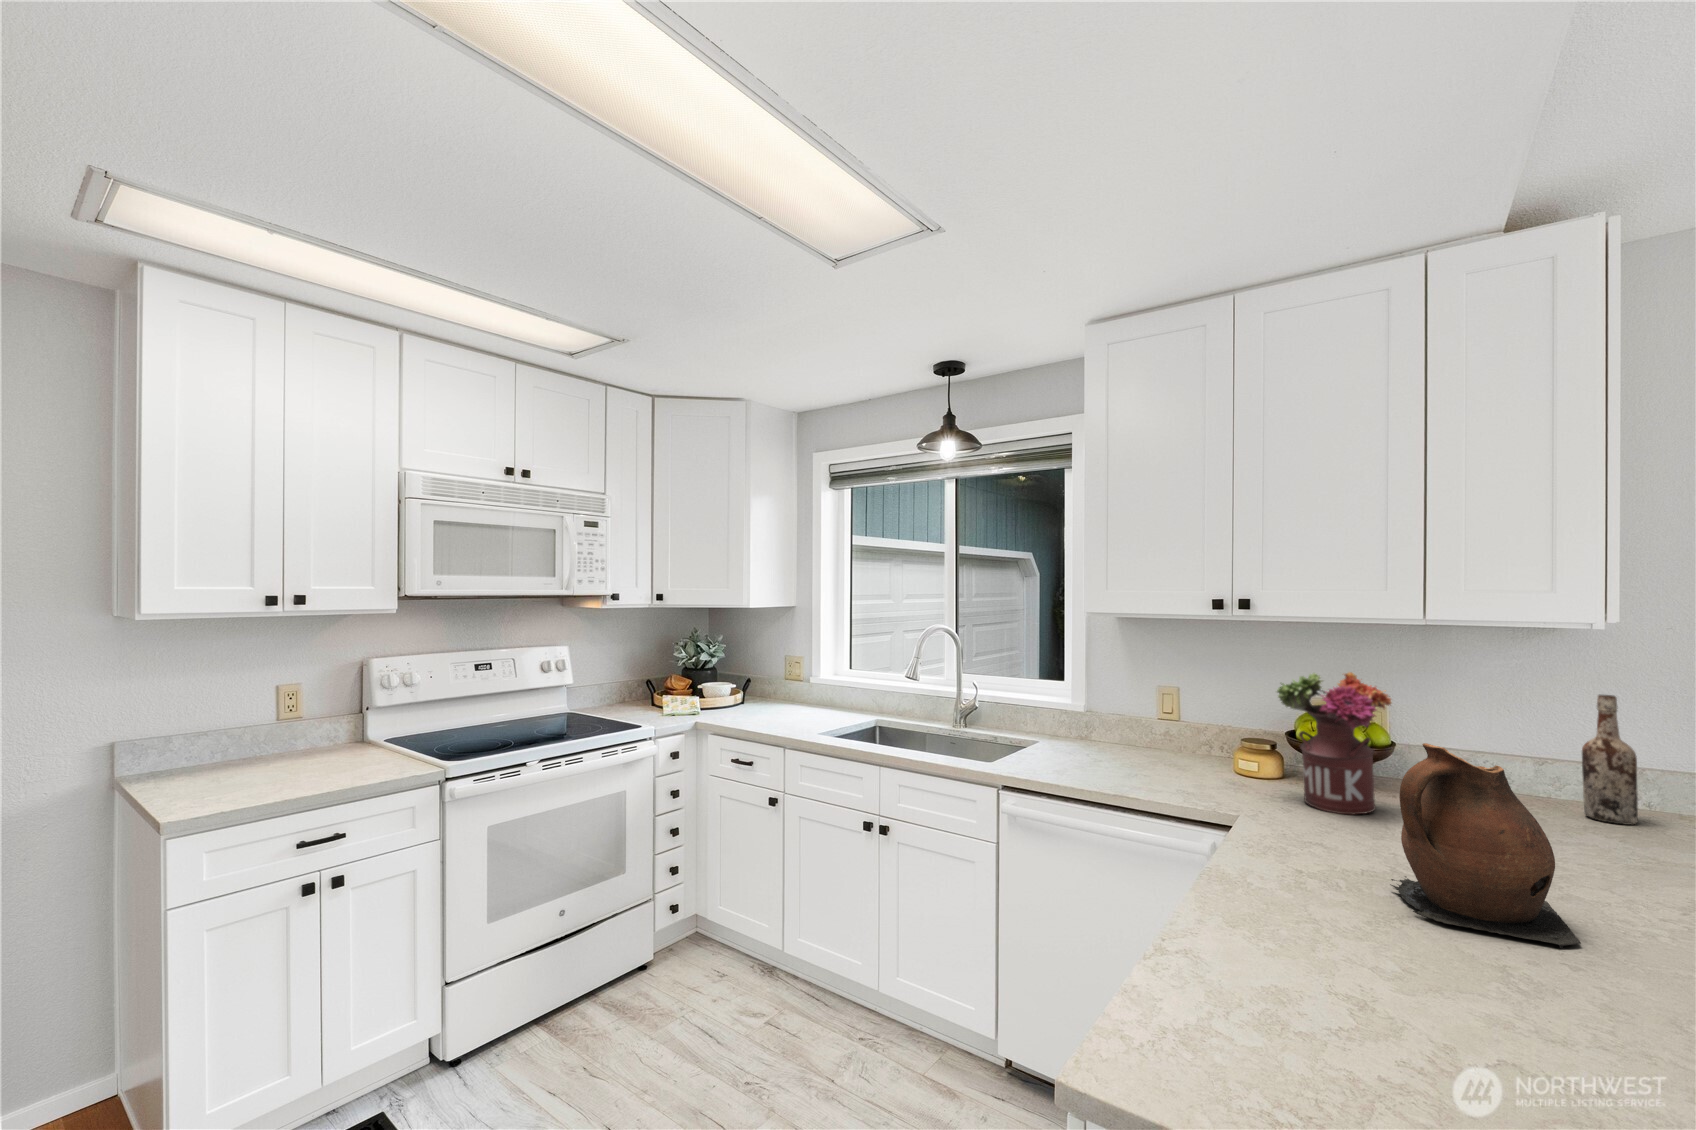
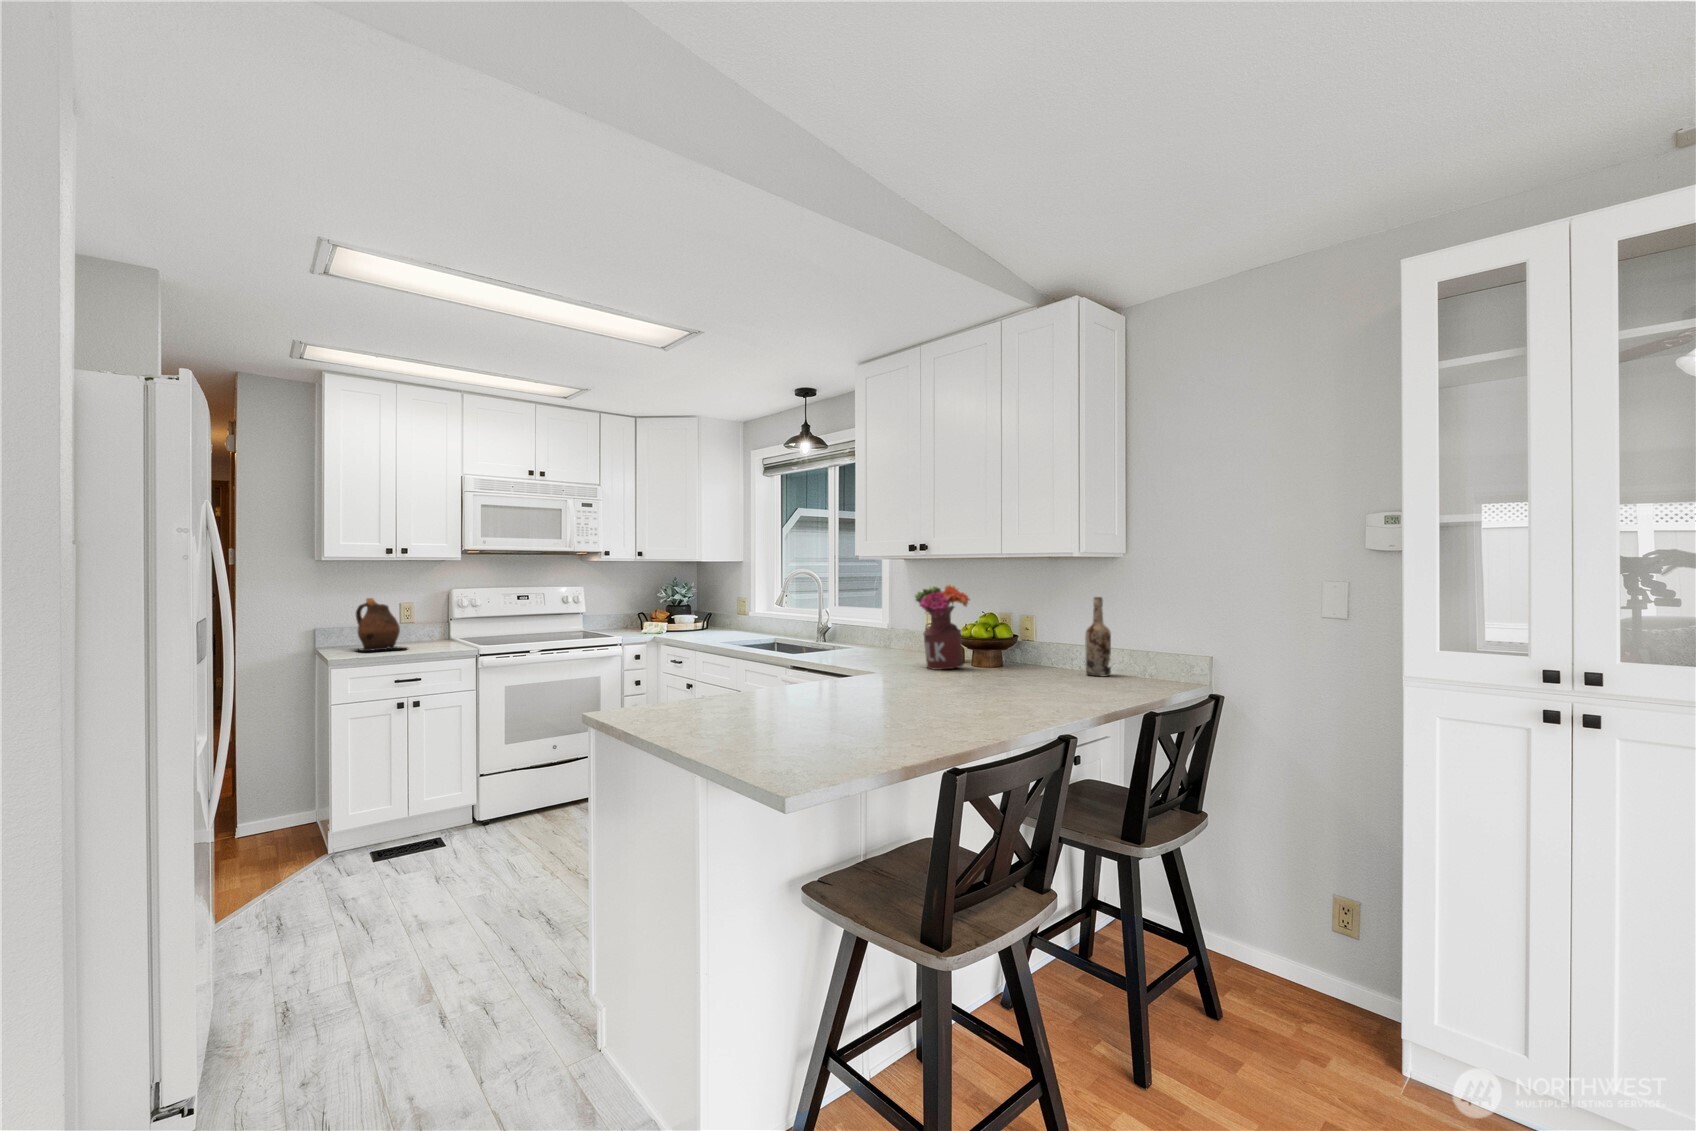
ceramic pitcher: present [1390,743,1581,949] -> present [356,598,407,651]

